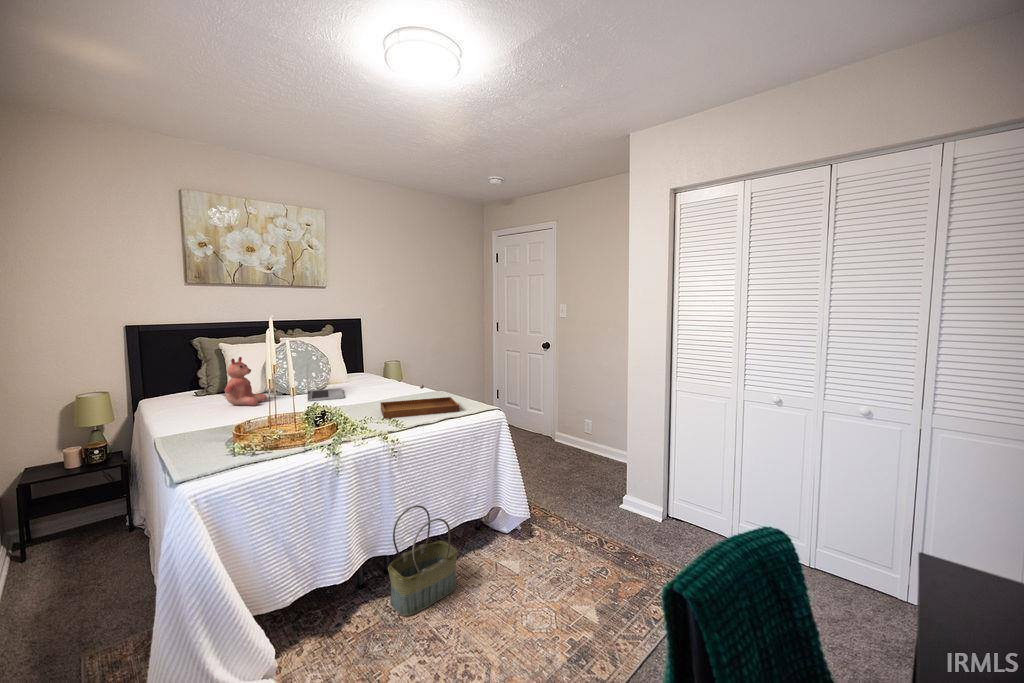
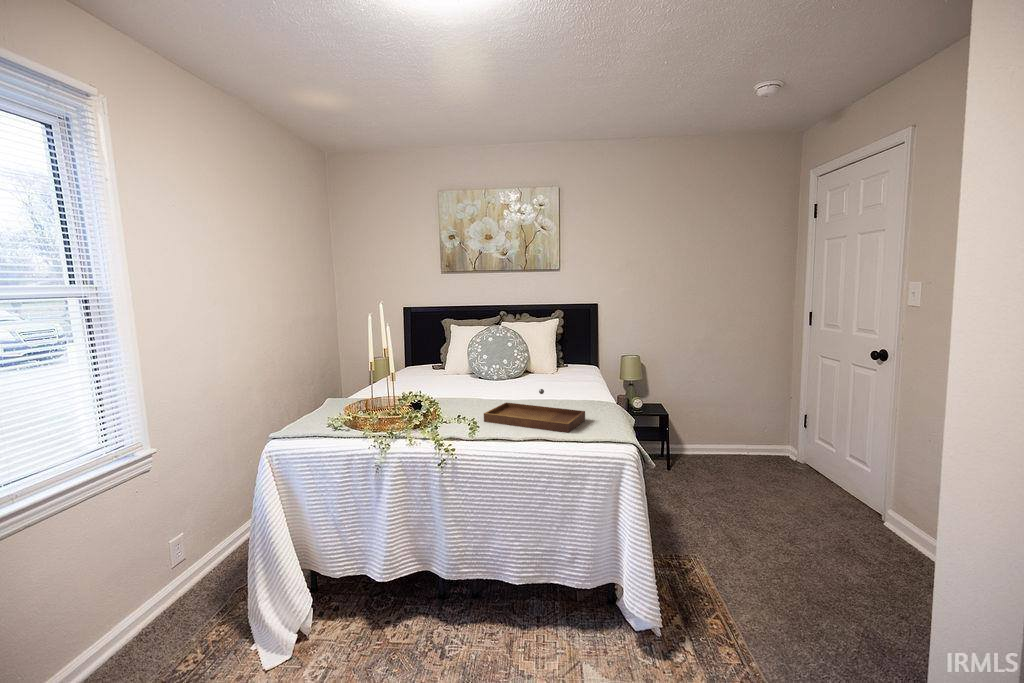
teddy bear: present [225,357,267,406] -> none [419,339,456,385]
laptop: present [306,363,344,401] -> none [478,349,529,391]
basket: present [388,505,458,617] -> none [424,533,510,661]

